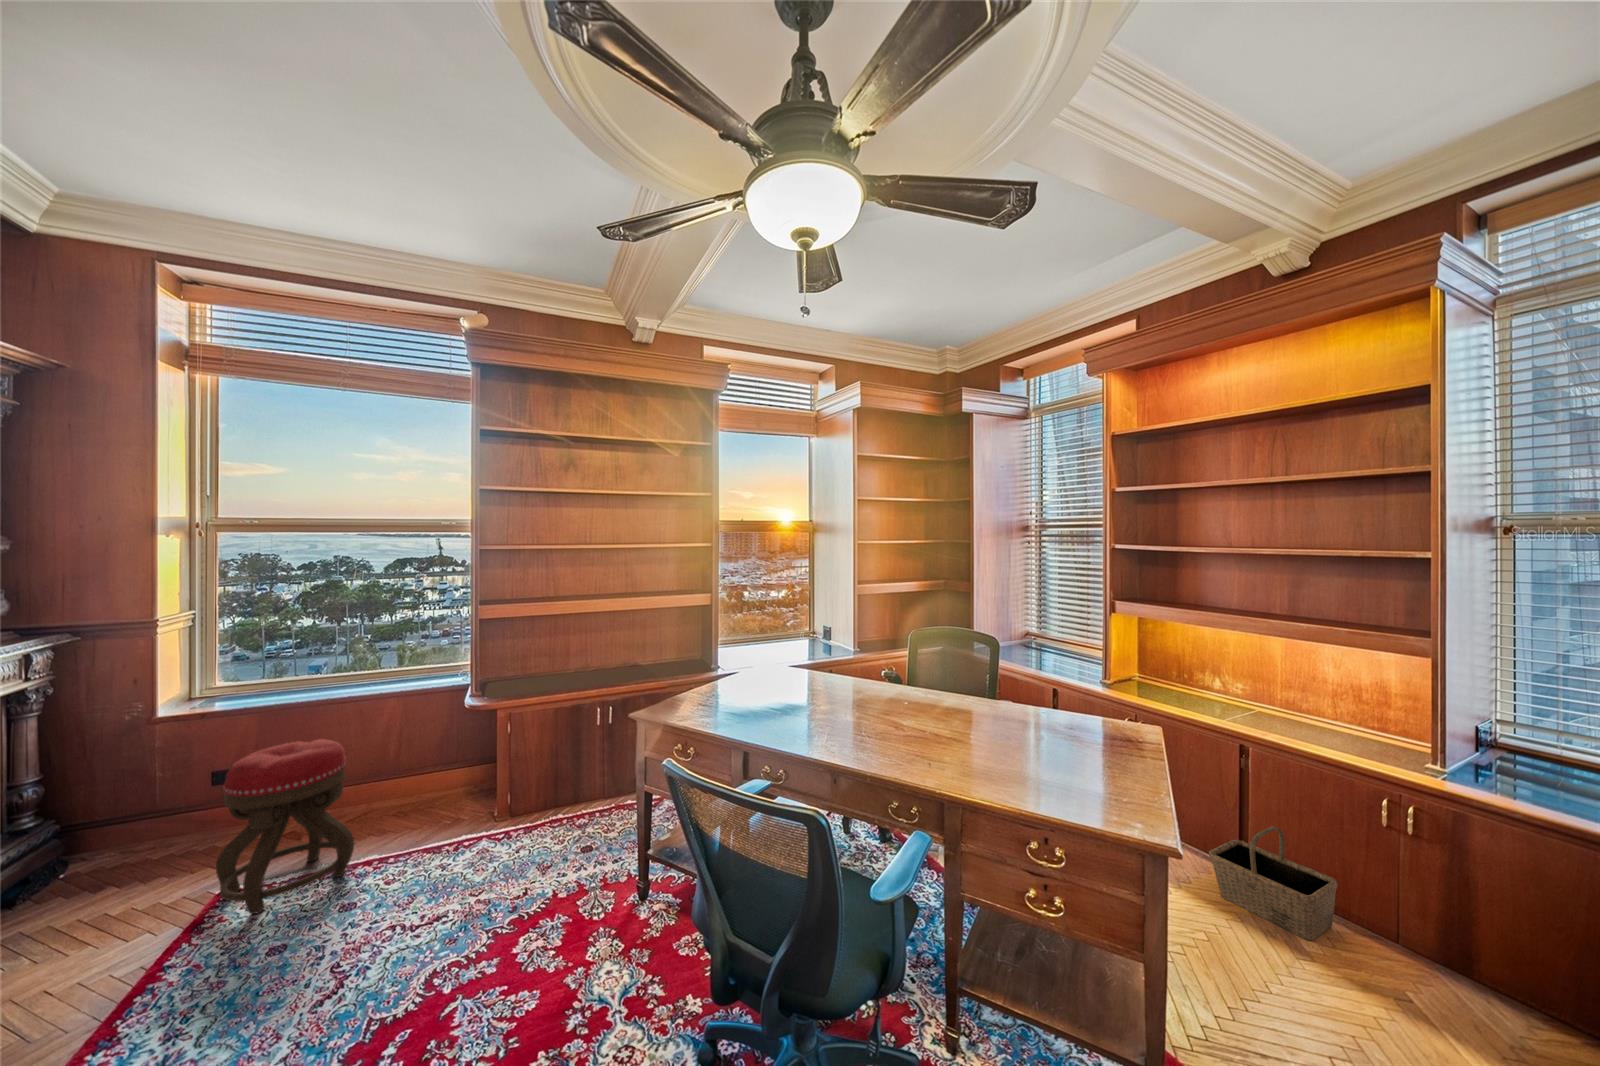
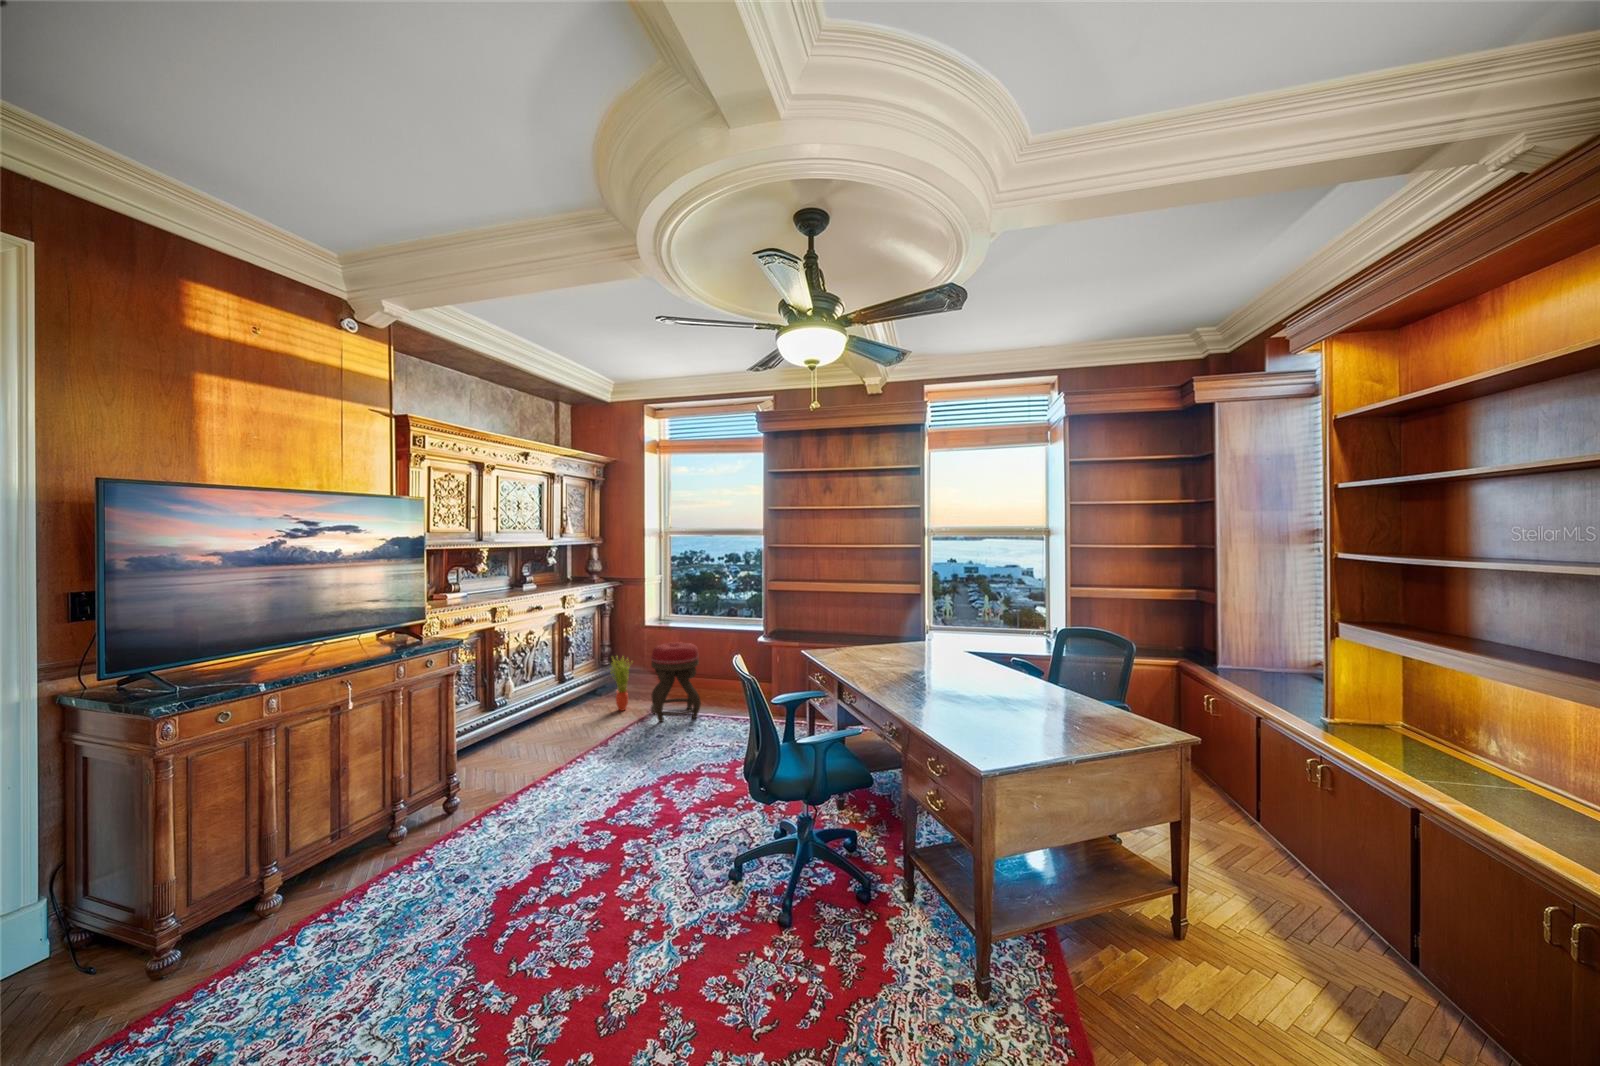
potted plant: none [80,799,160,924] -> present [610,658,630,711]
basket: present [1209,826,1338,940] -> none [1296,894,1437,1032]

